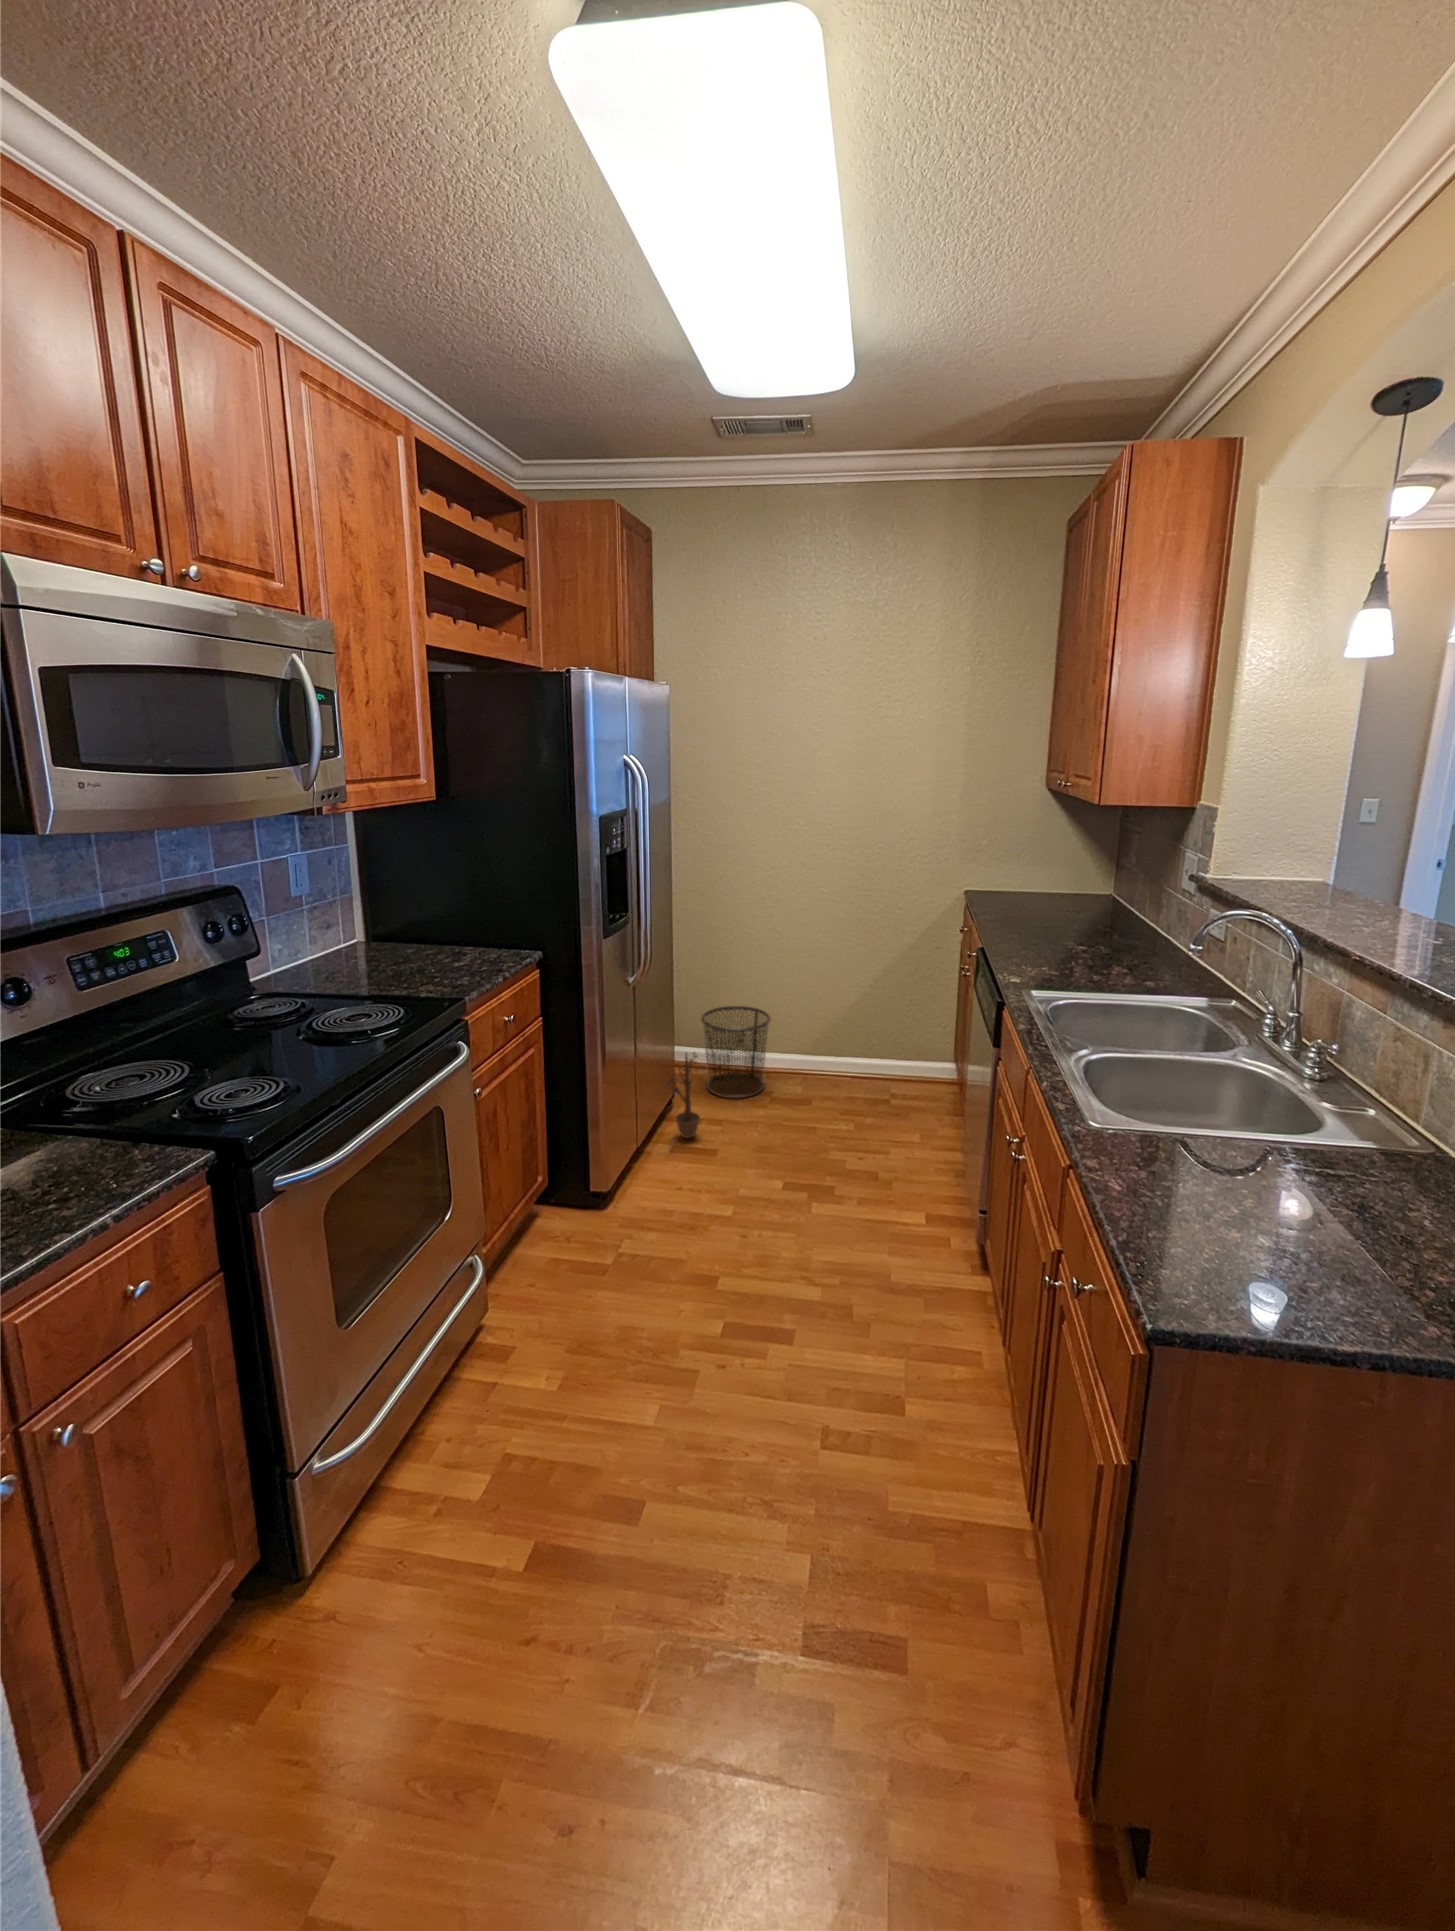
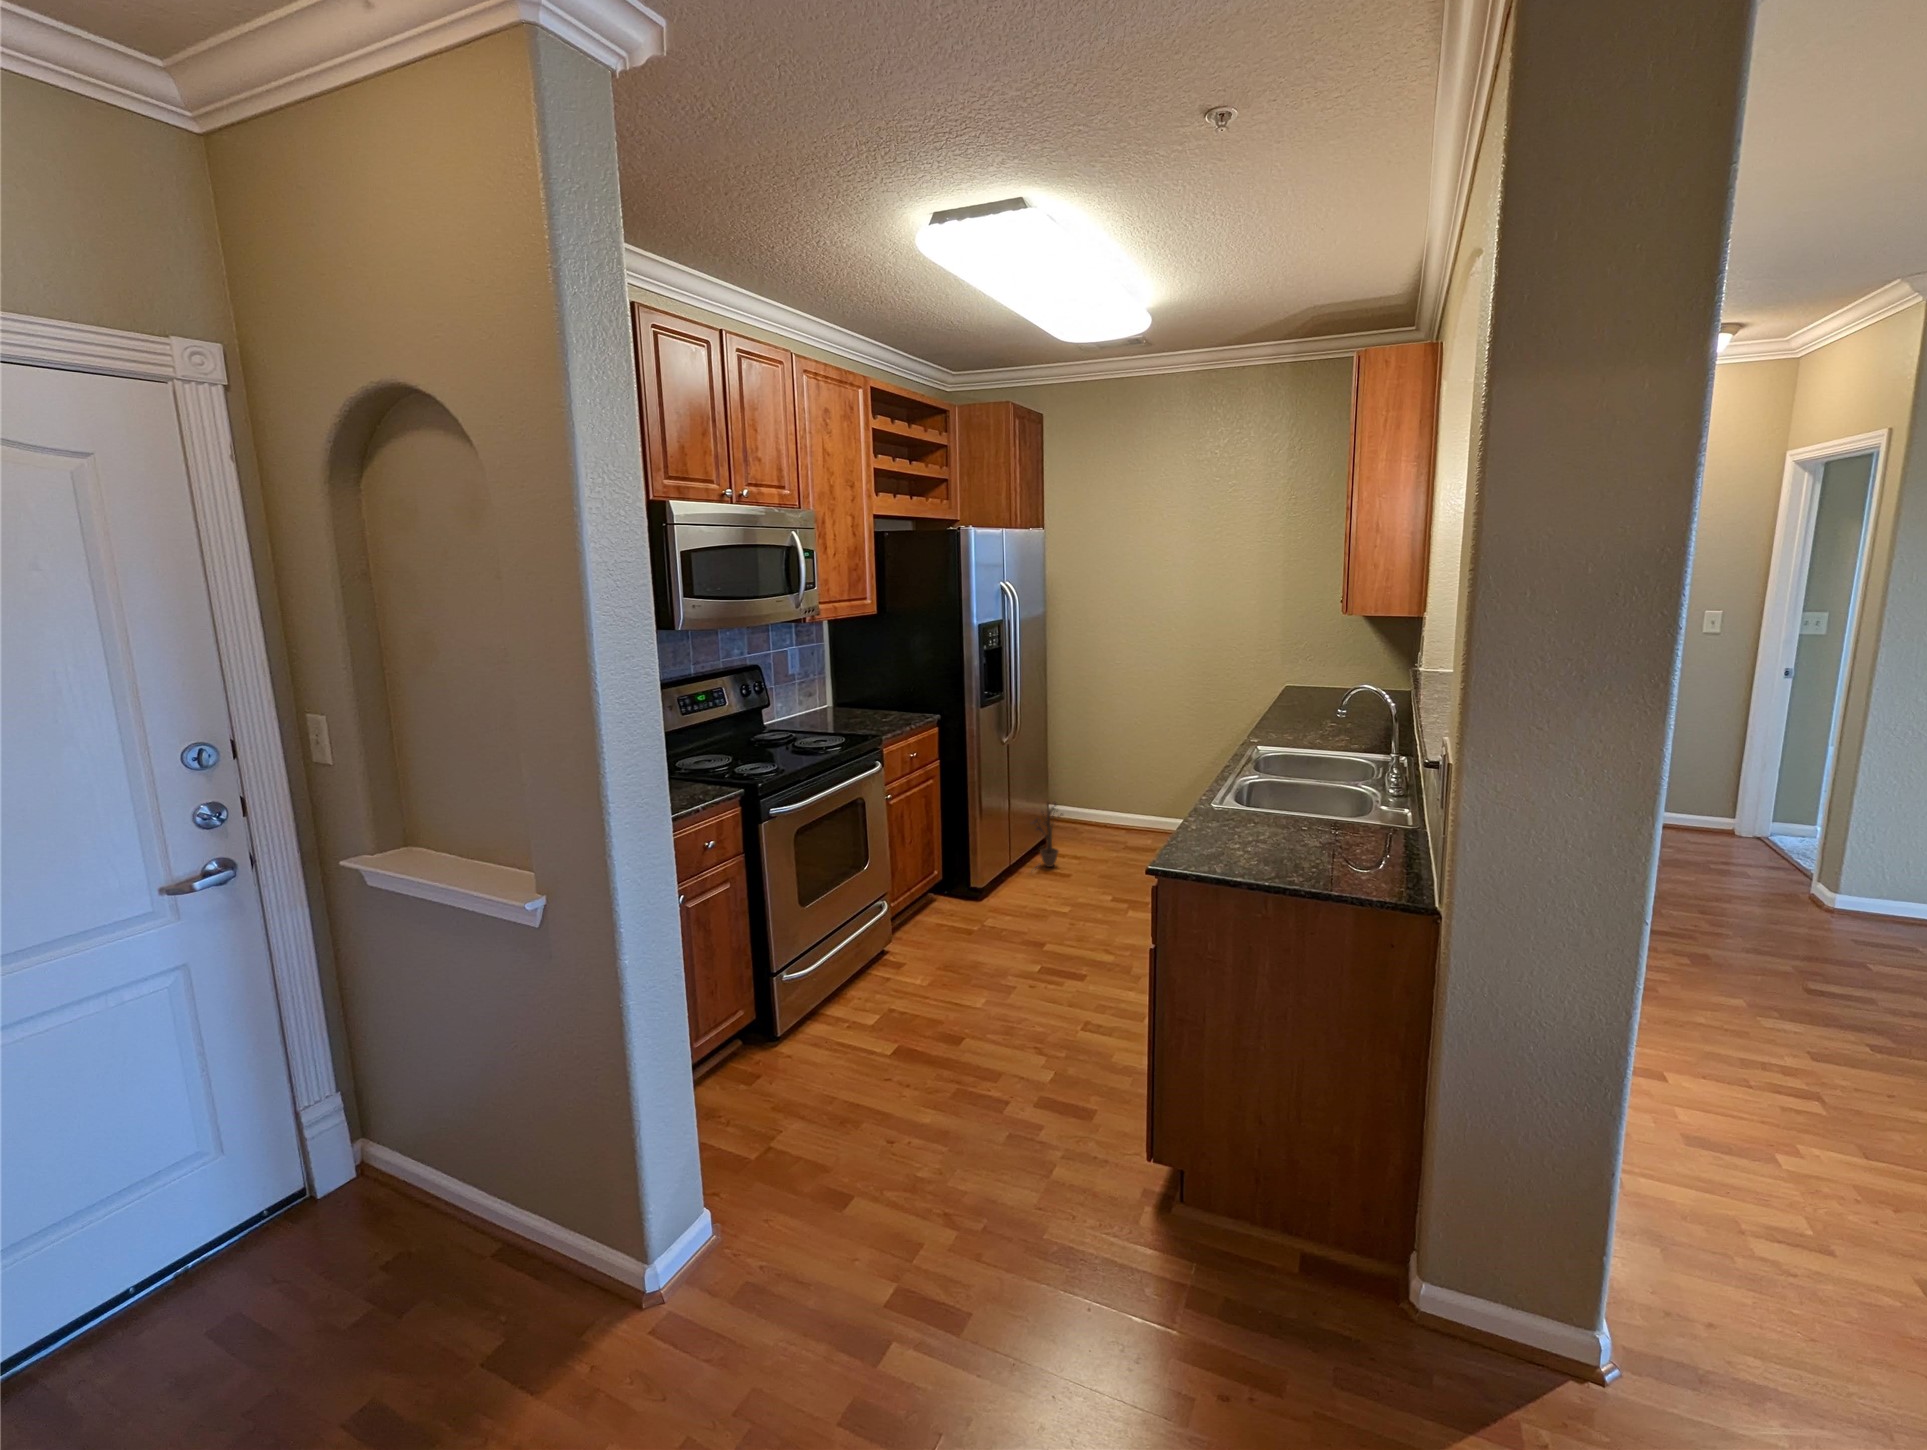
waste bin: present [701,1006,770,1098] -> none [1070,775,1124,845]

